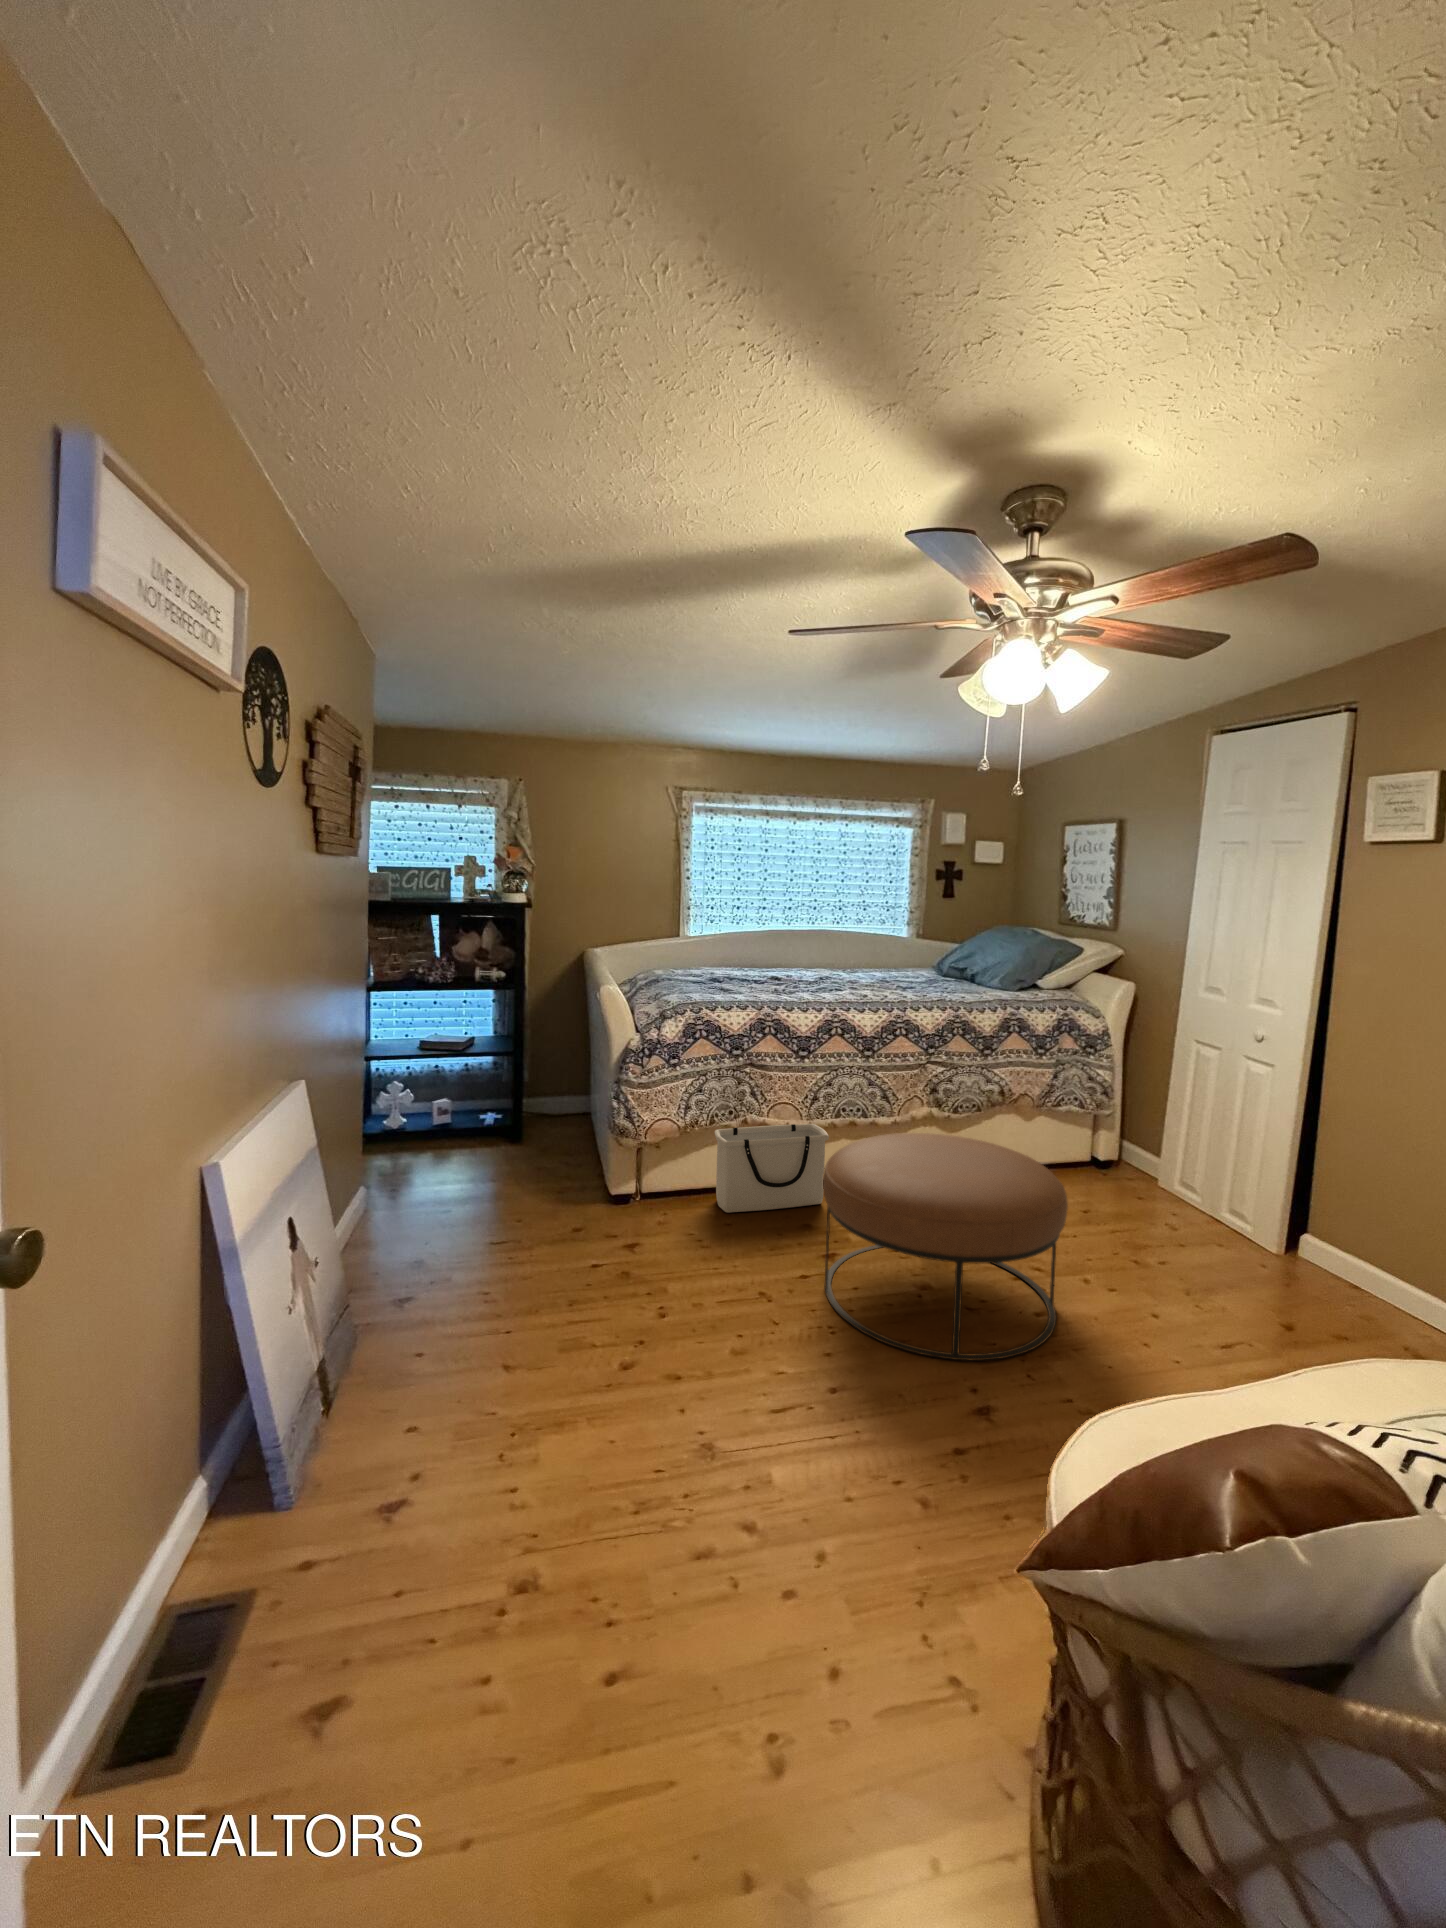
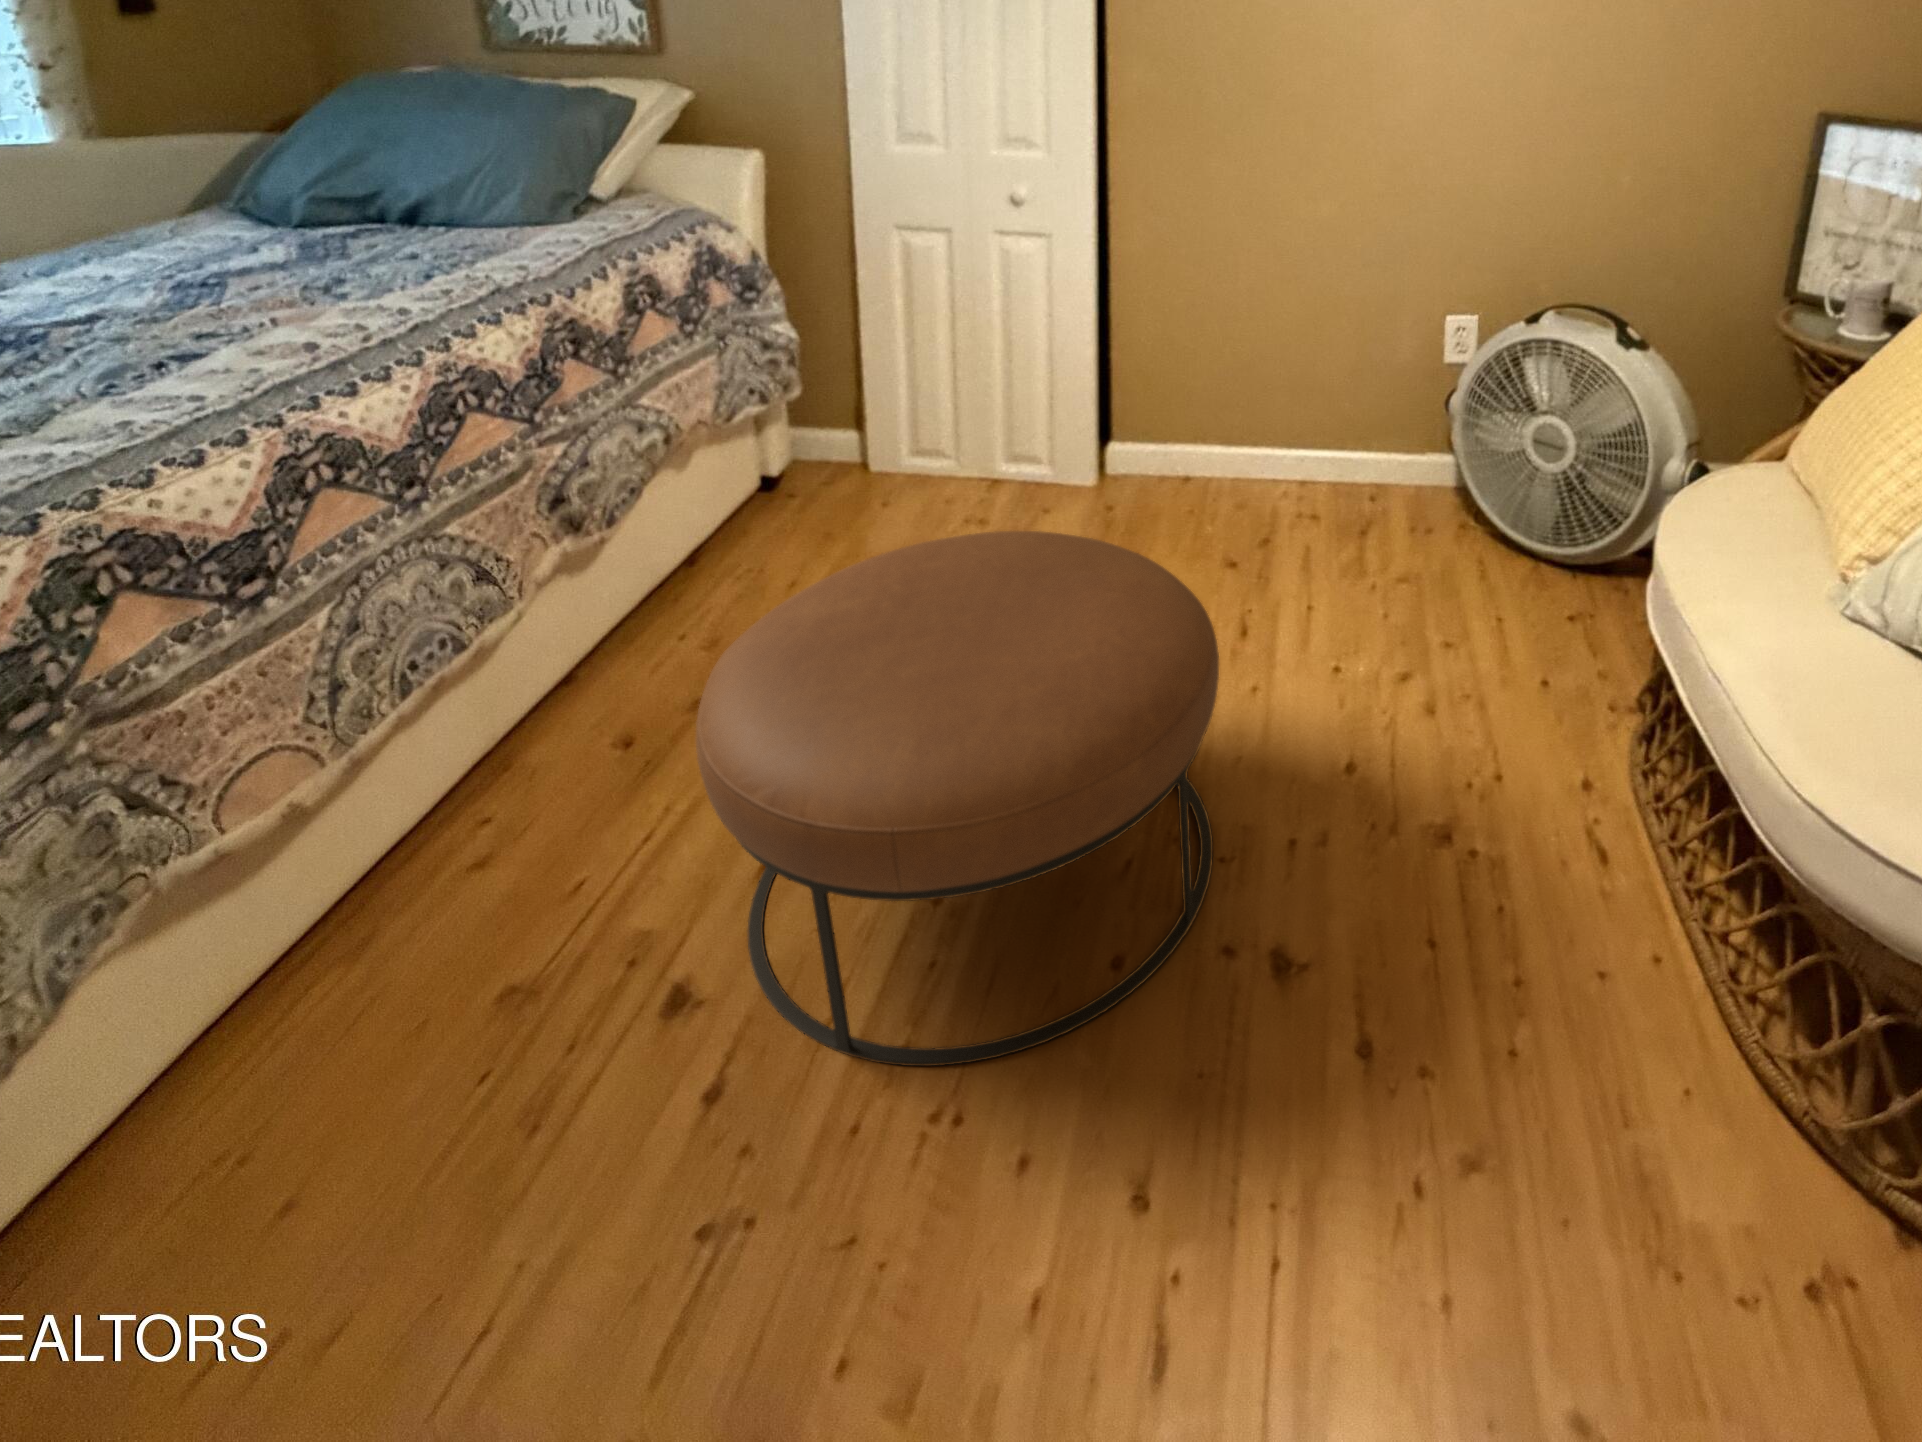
storage bin: present [714,1124,829,1213] -> none [66,745,494,1191]

